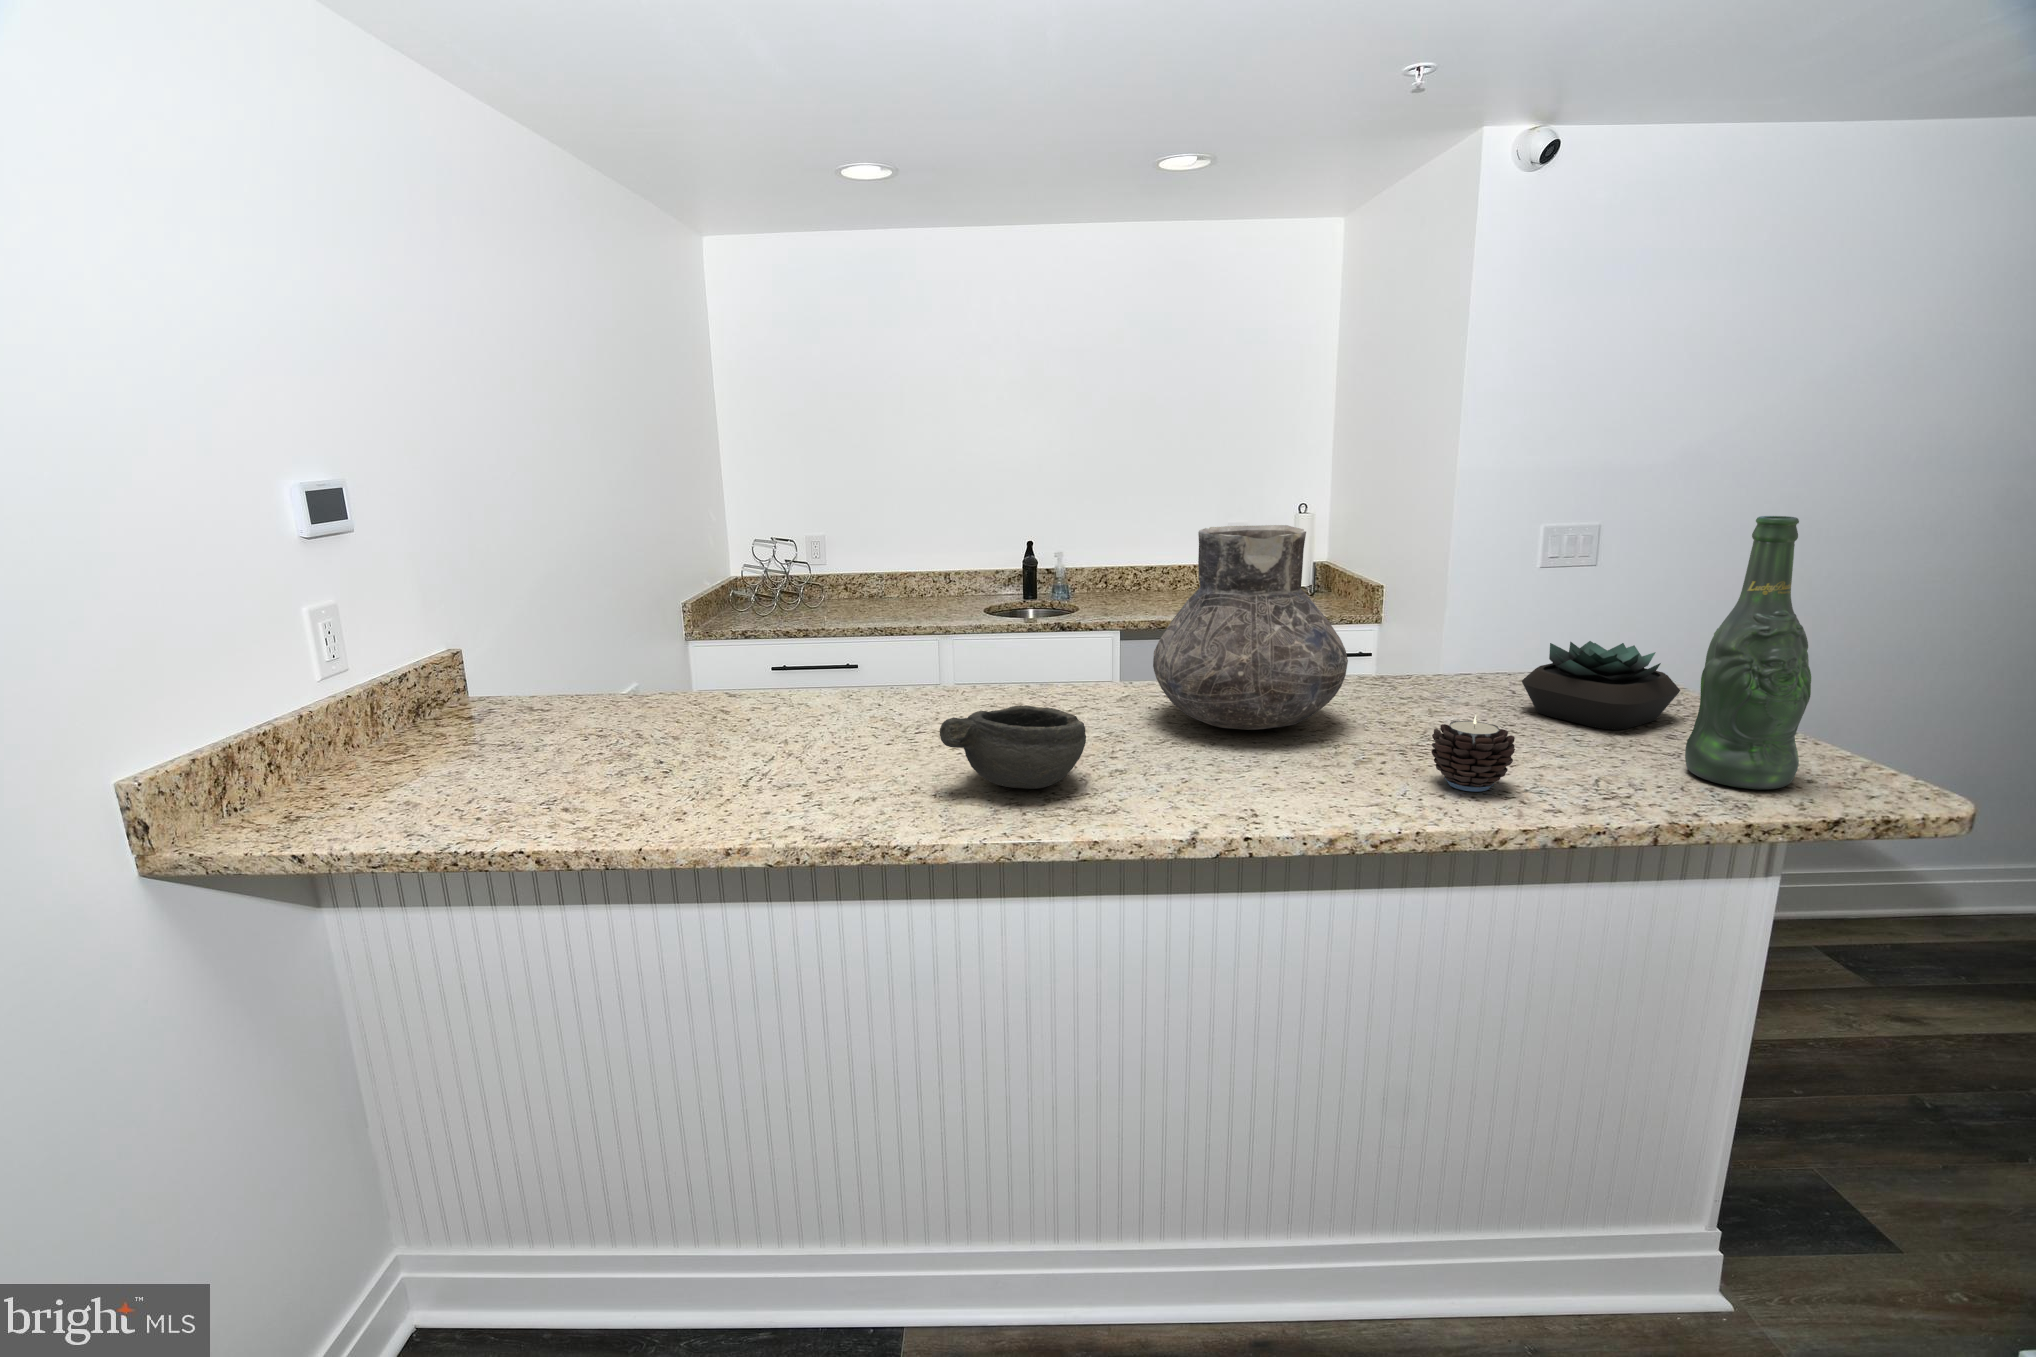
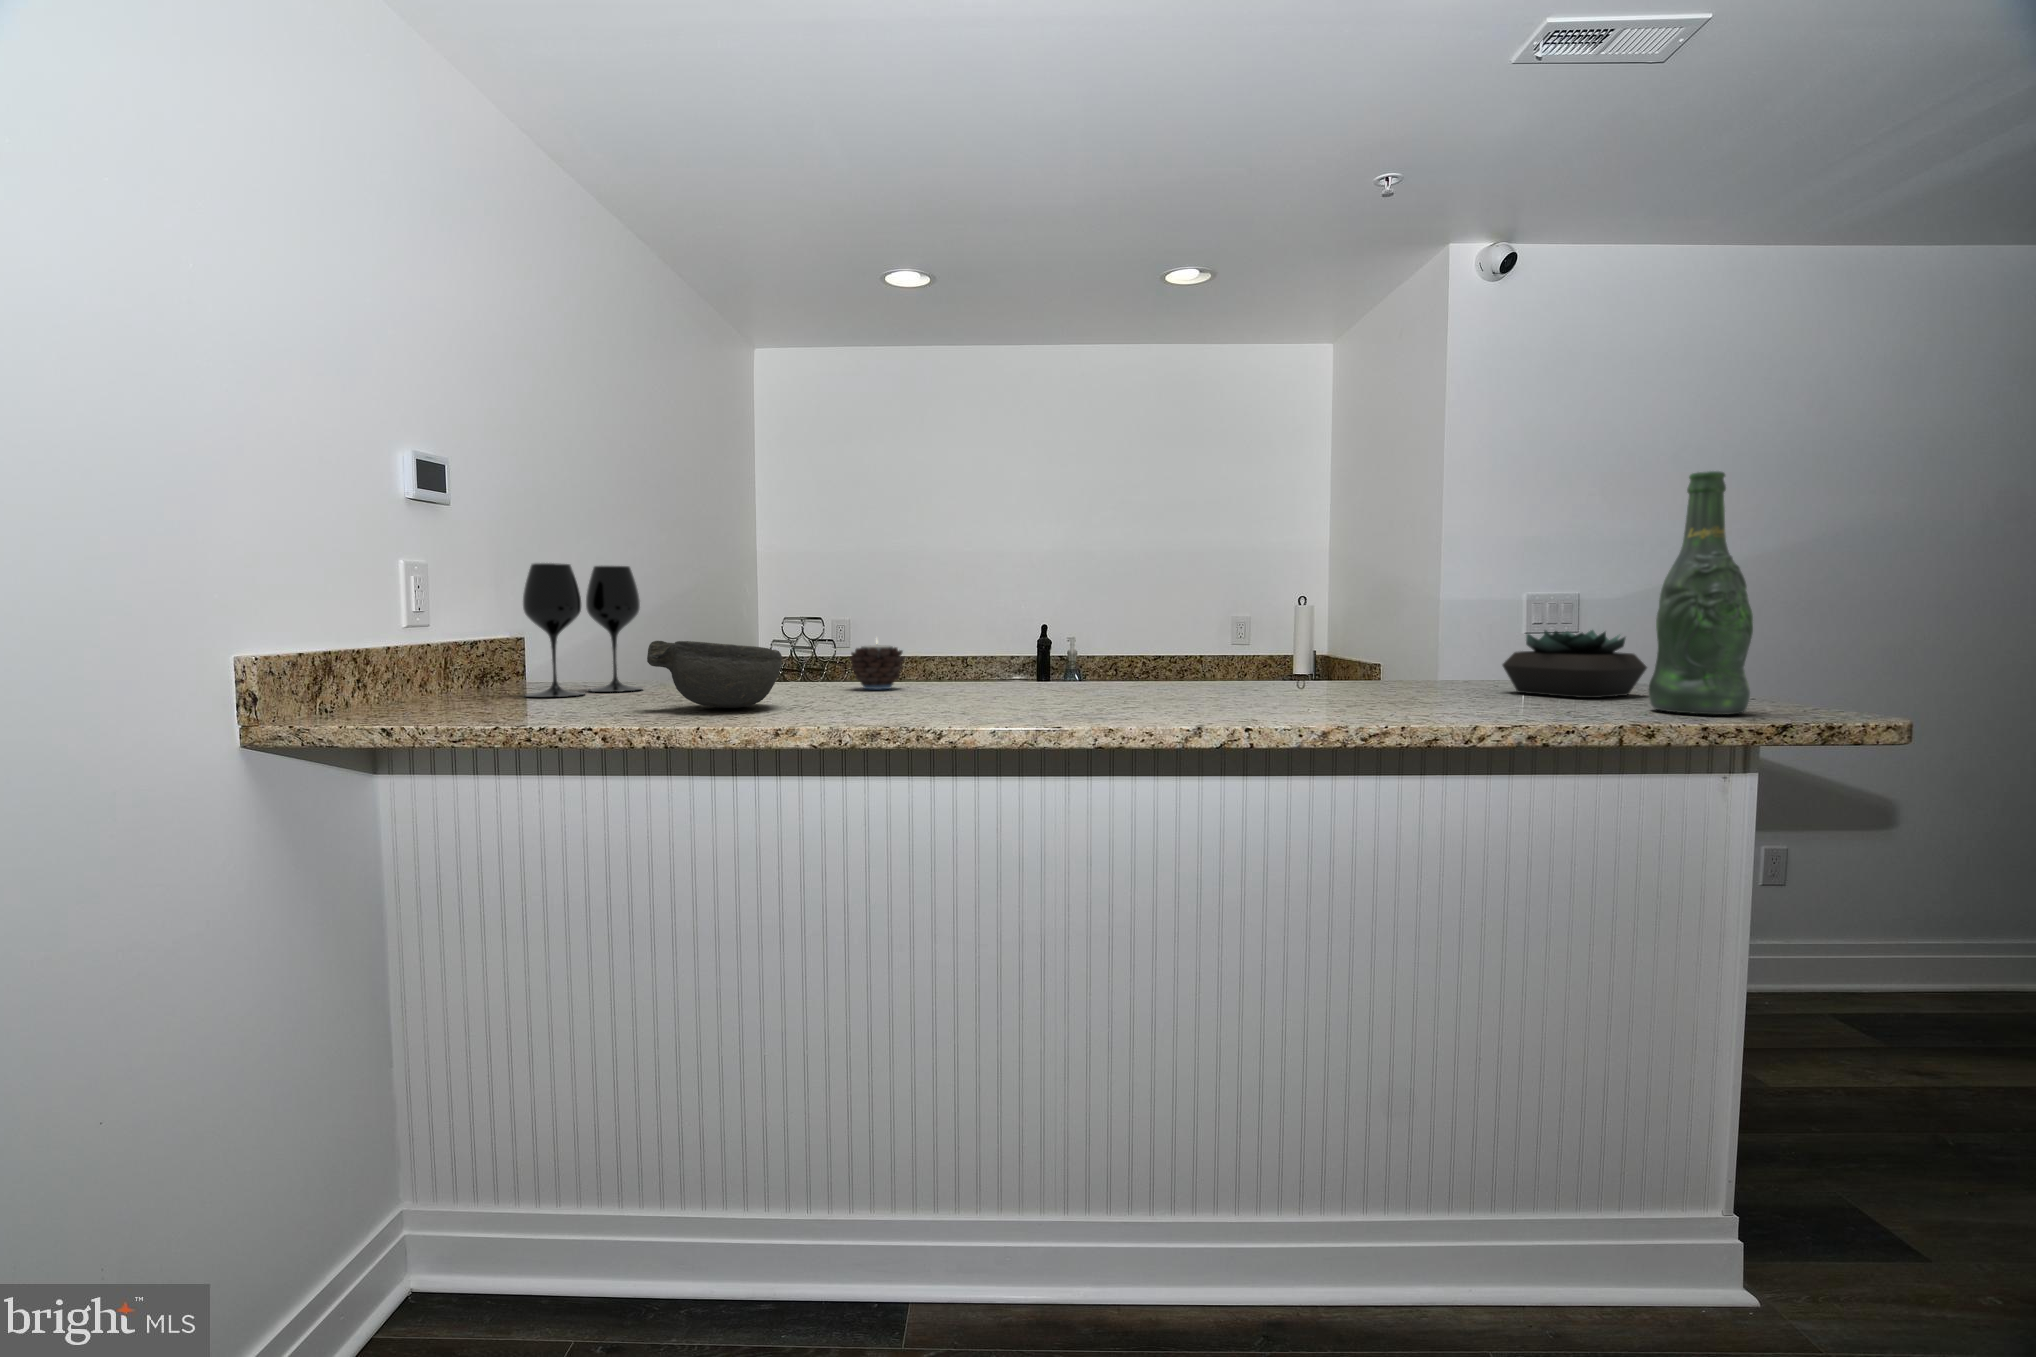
vase: present [1153,525,1348,730] -> none [1162,513,1340,694]
wine glass: none [447,588,594,751] -> present [523,563,642,697]
bowl: present [940,706,1086,789] -> present [647,641,782,708]
candle: present [1431,715,1515,792] -> present [849,645,906,689]

